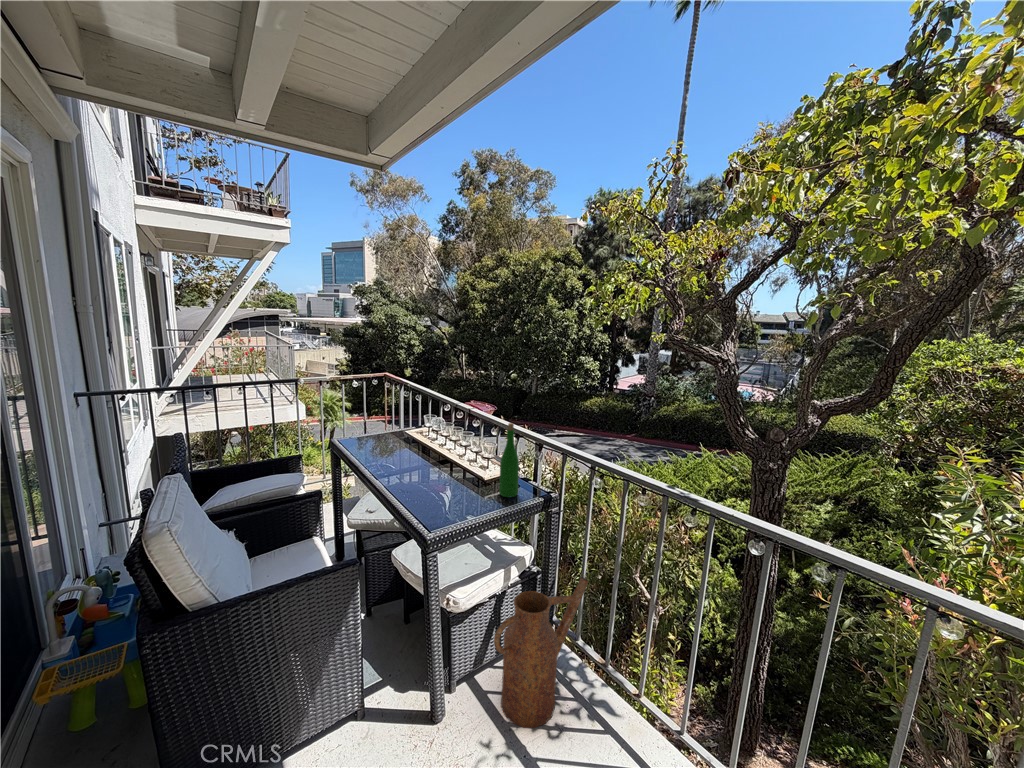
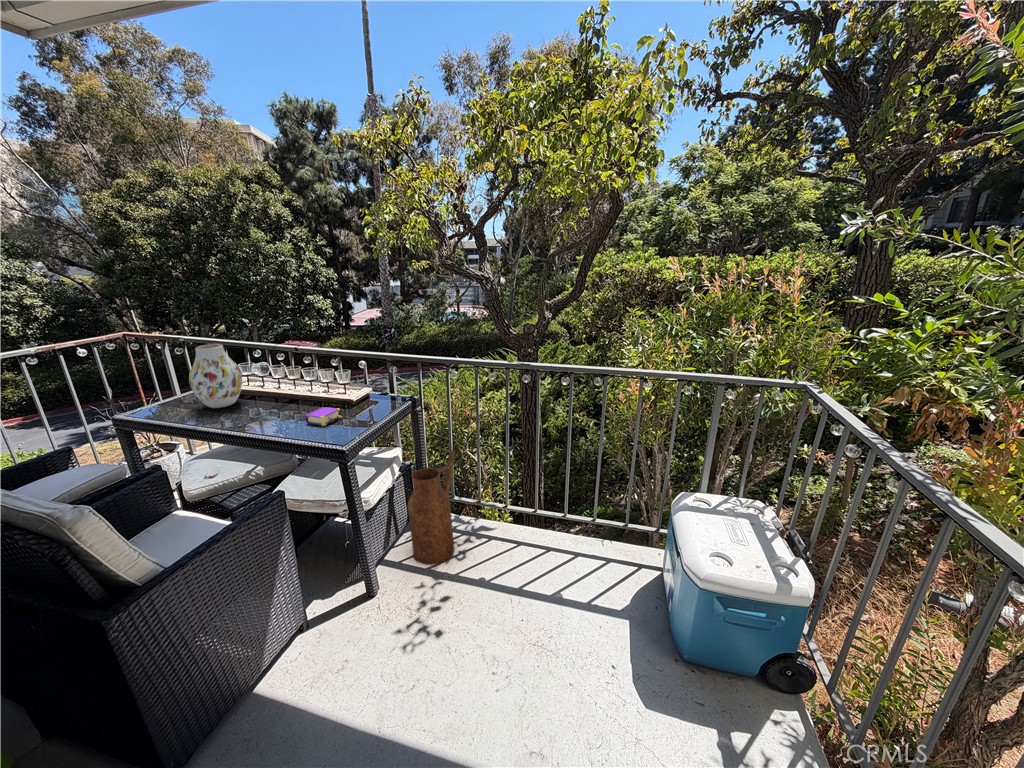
vase: none [361,391,406,453] -> present [189,344,242,408]
wine bottle: present [499,423,519,498] -> none [371,343,389,405]
book: none [404,482,468,512] -> present [305,407,341,426]

